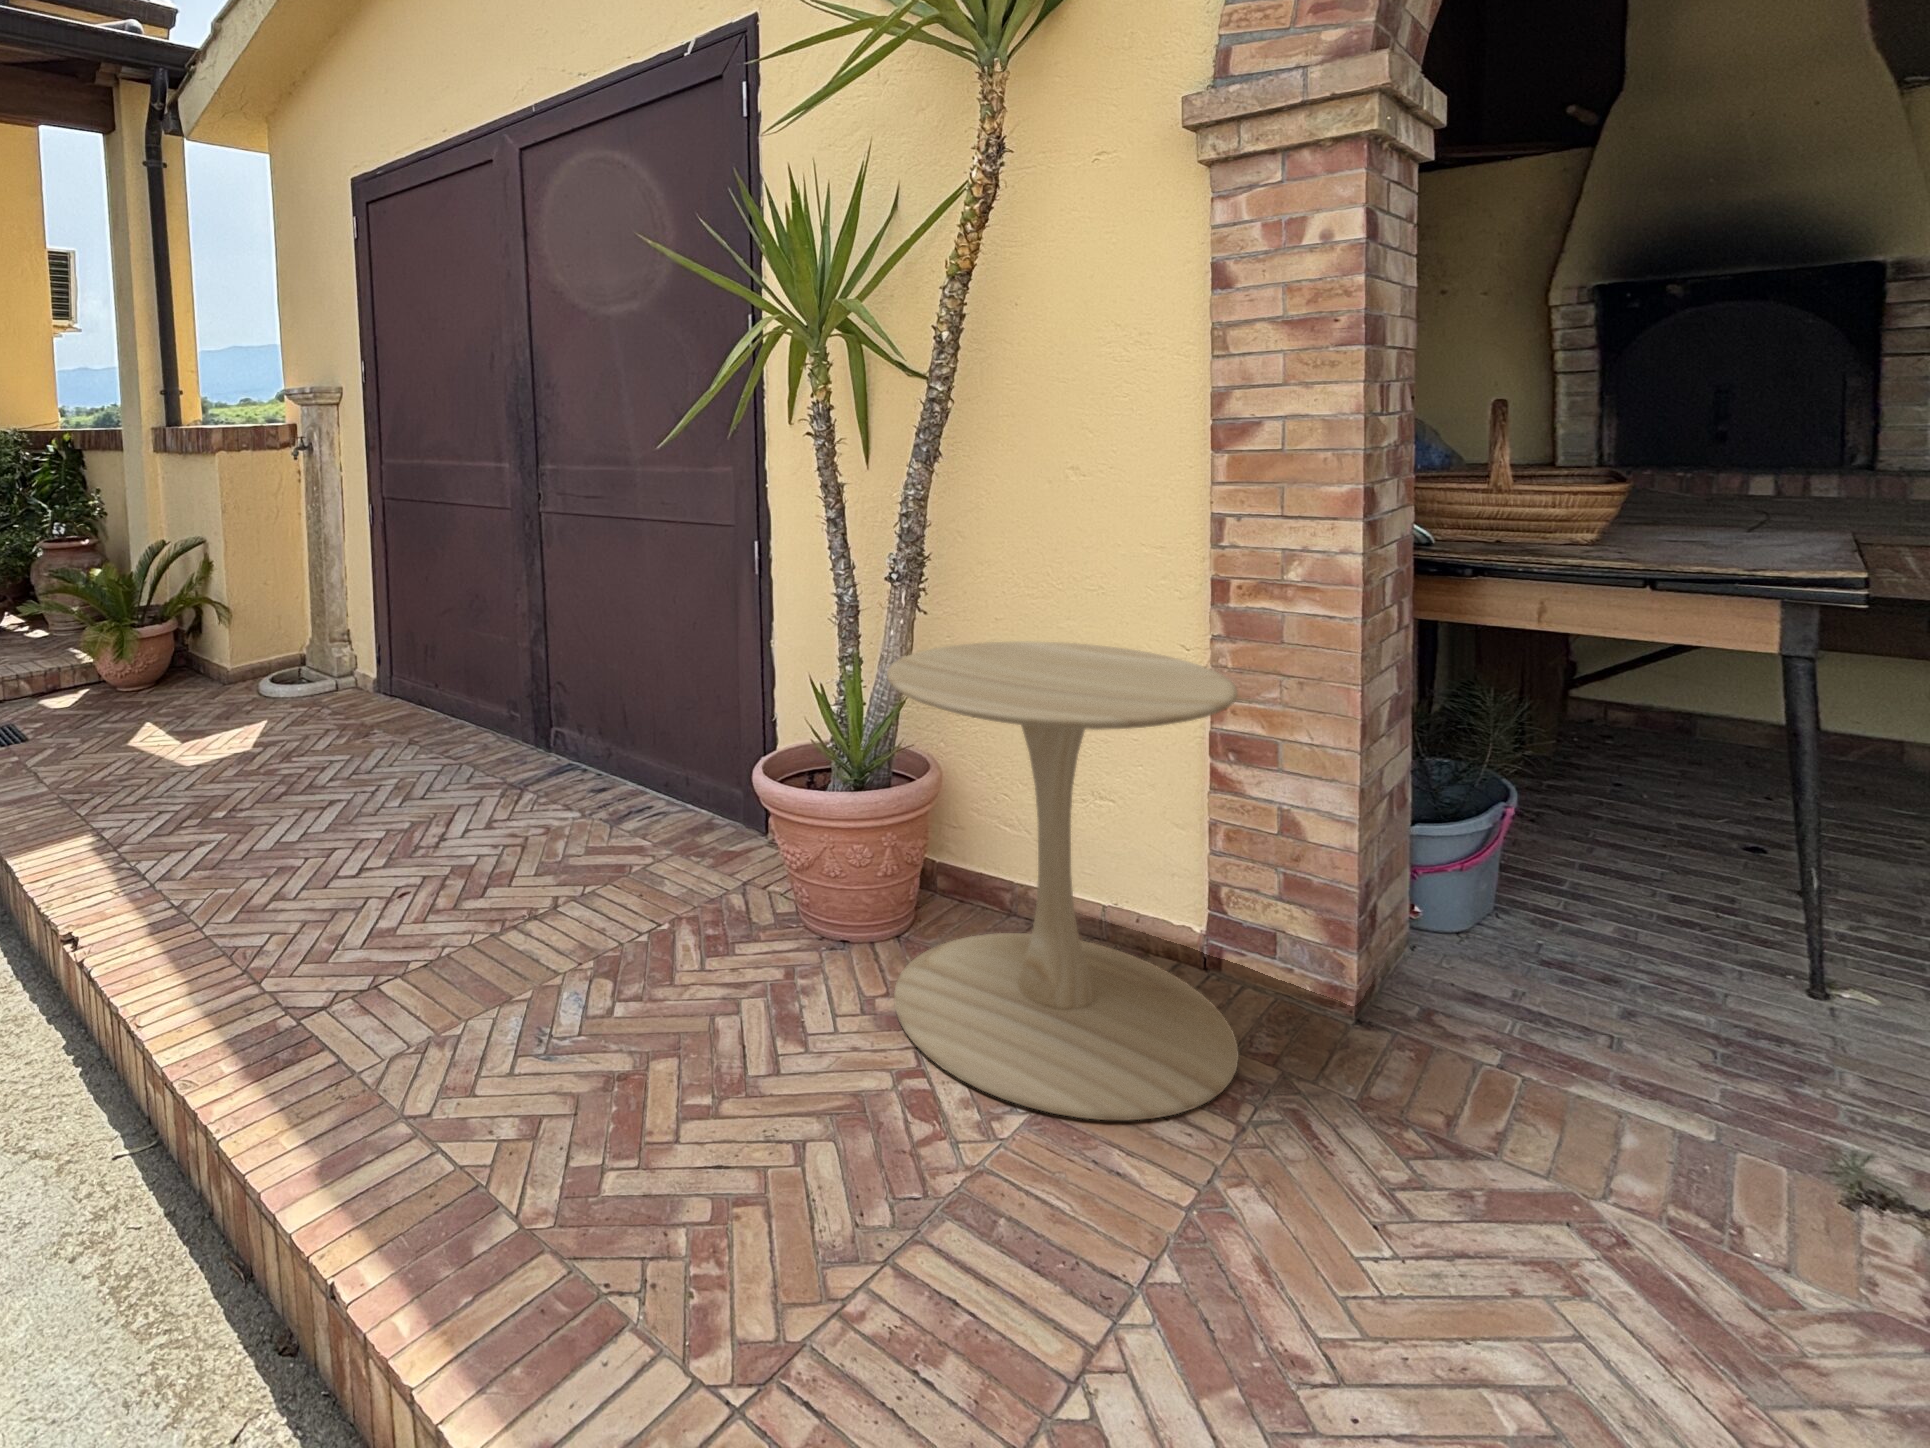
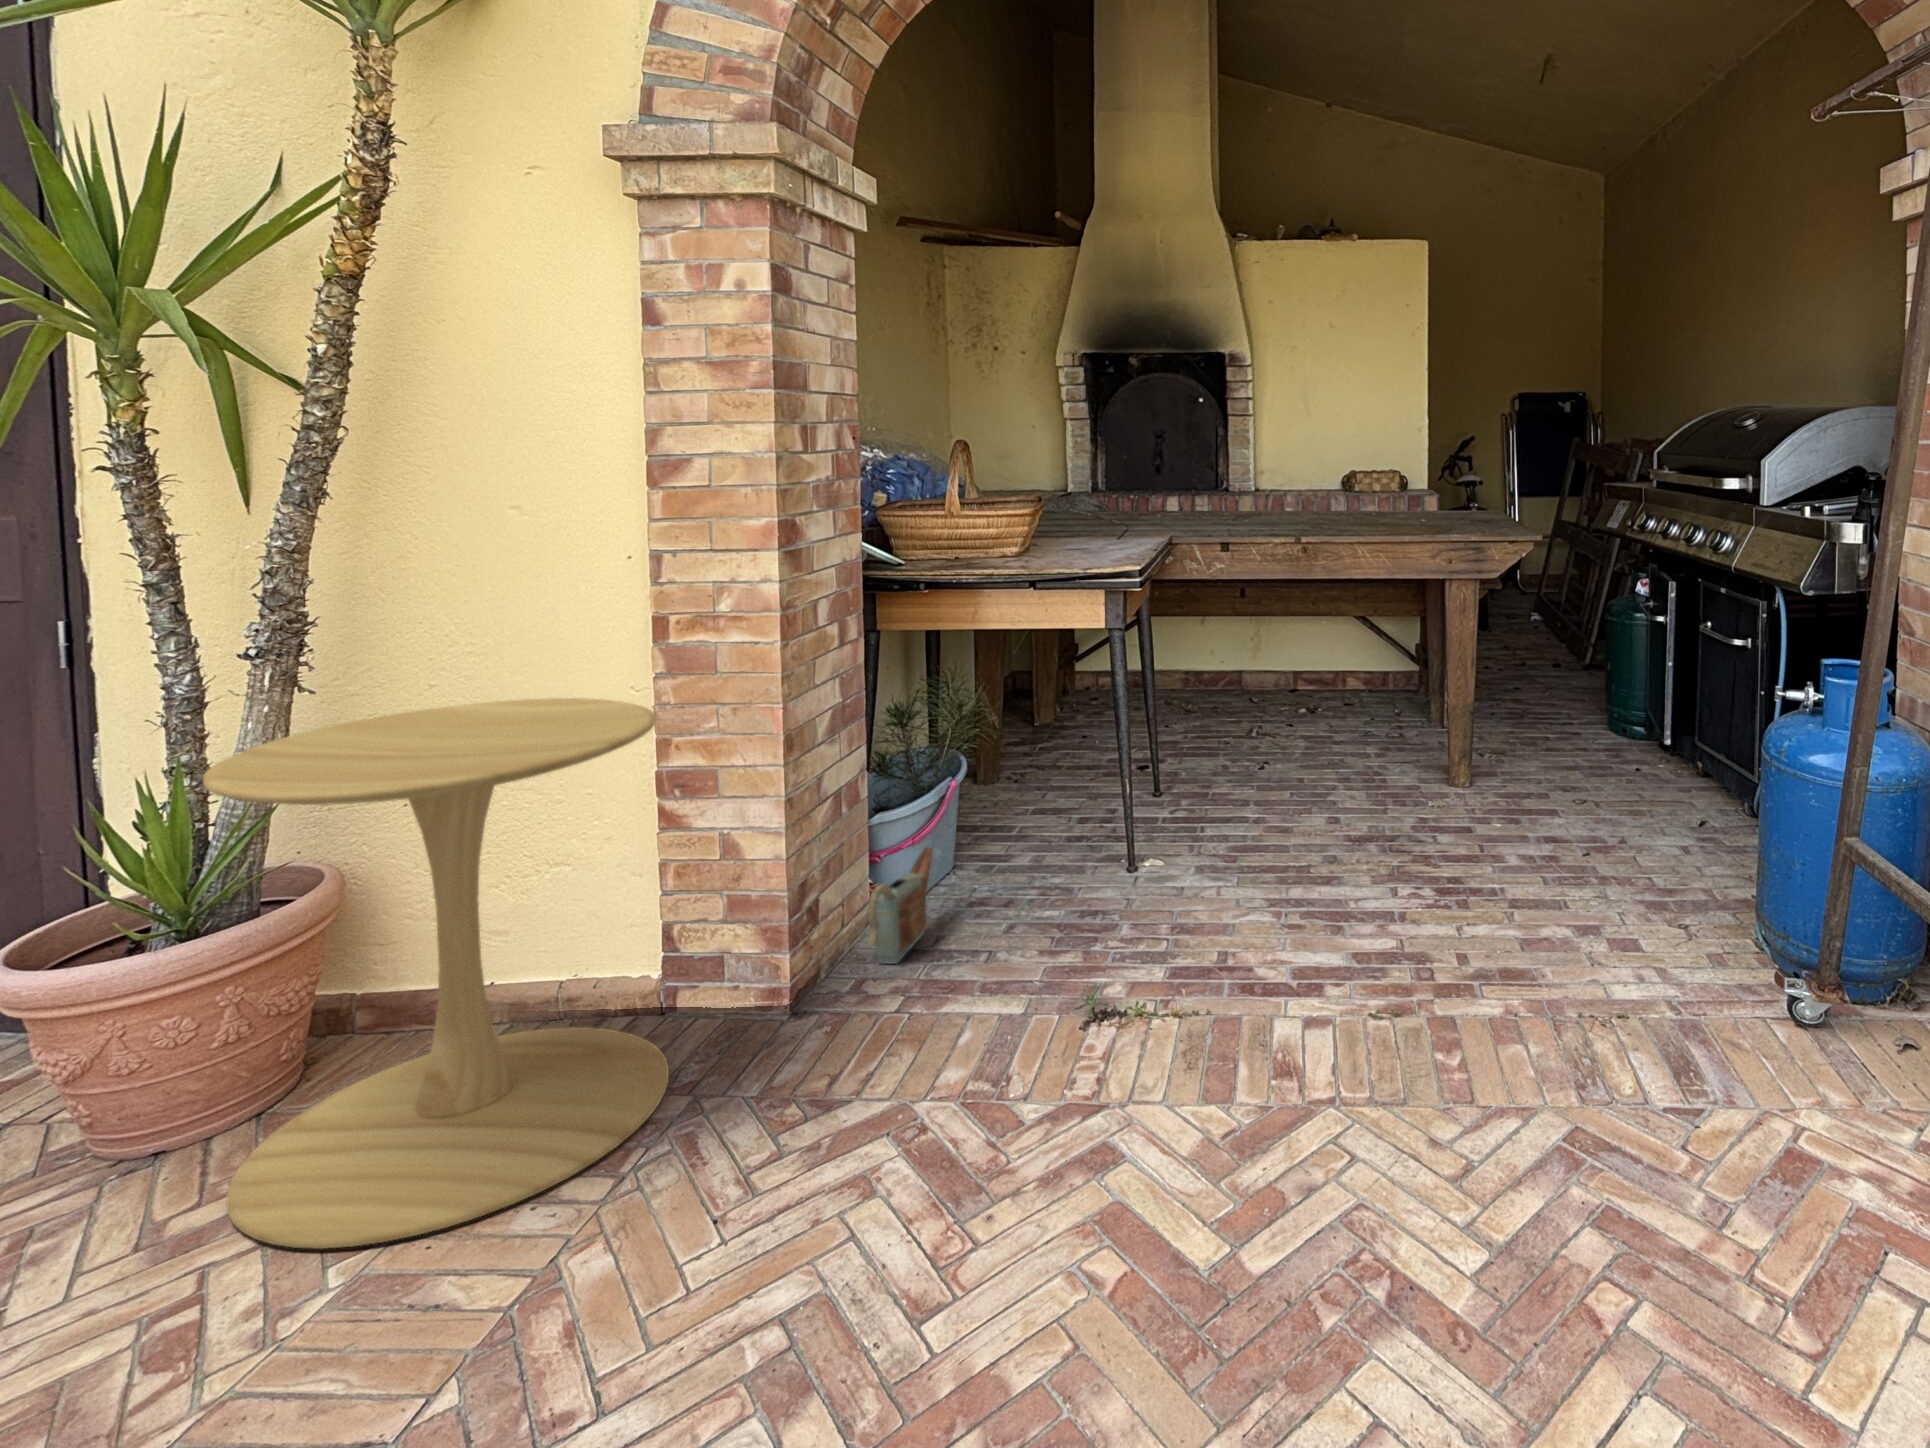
watering can: none [1426,865,1491,995] -> present [868,847,932,964]

